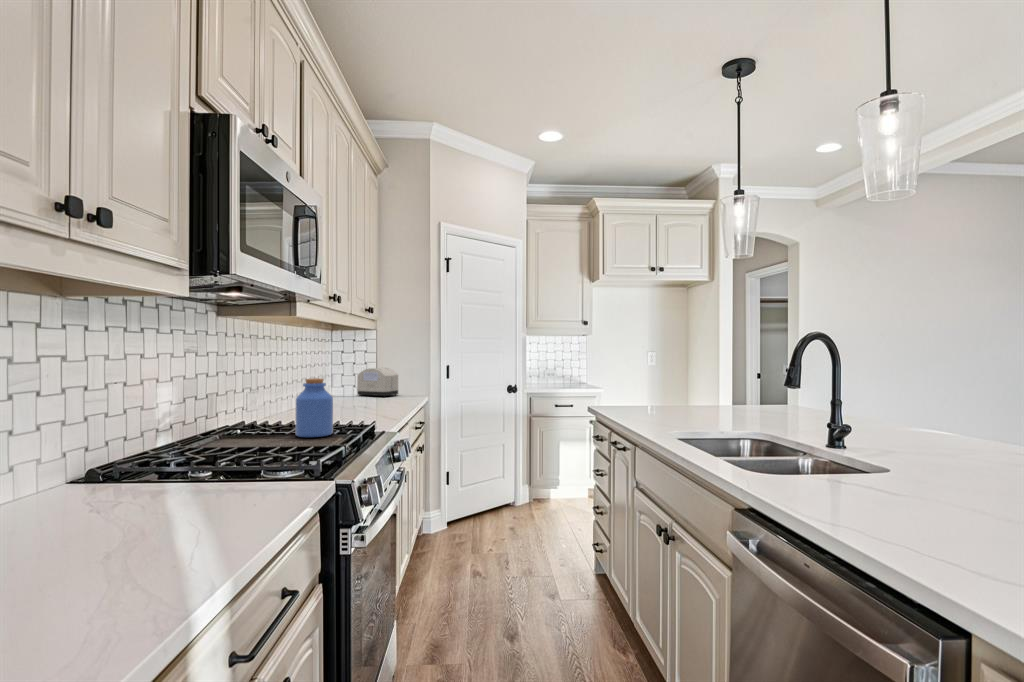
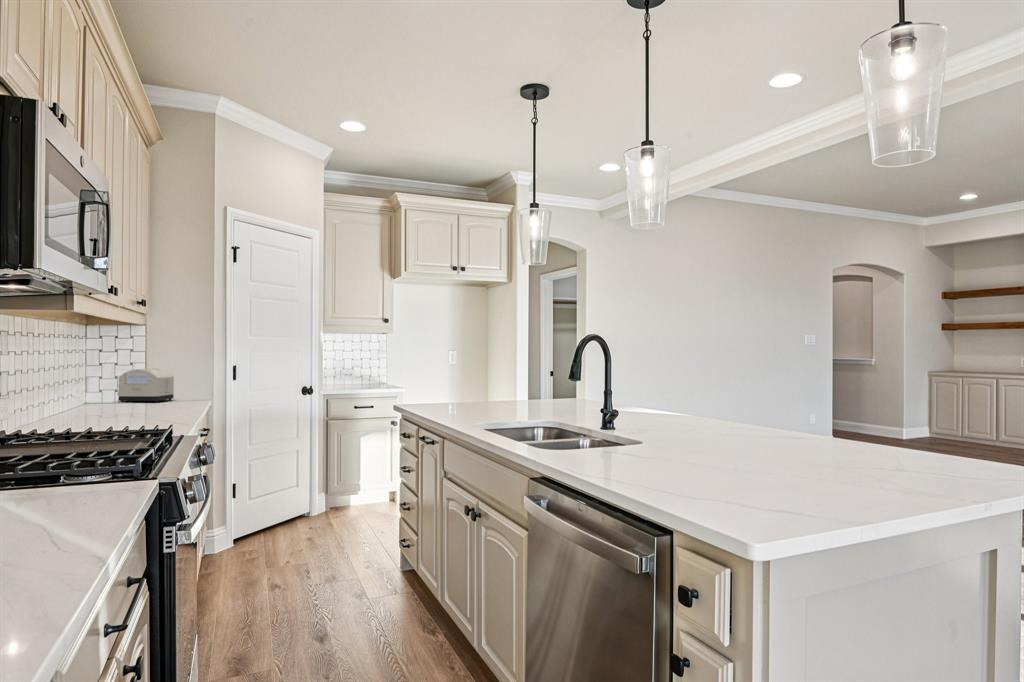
jar: present [295,378,333,437] -> none [71,379,120,446]

